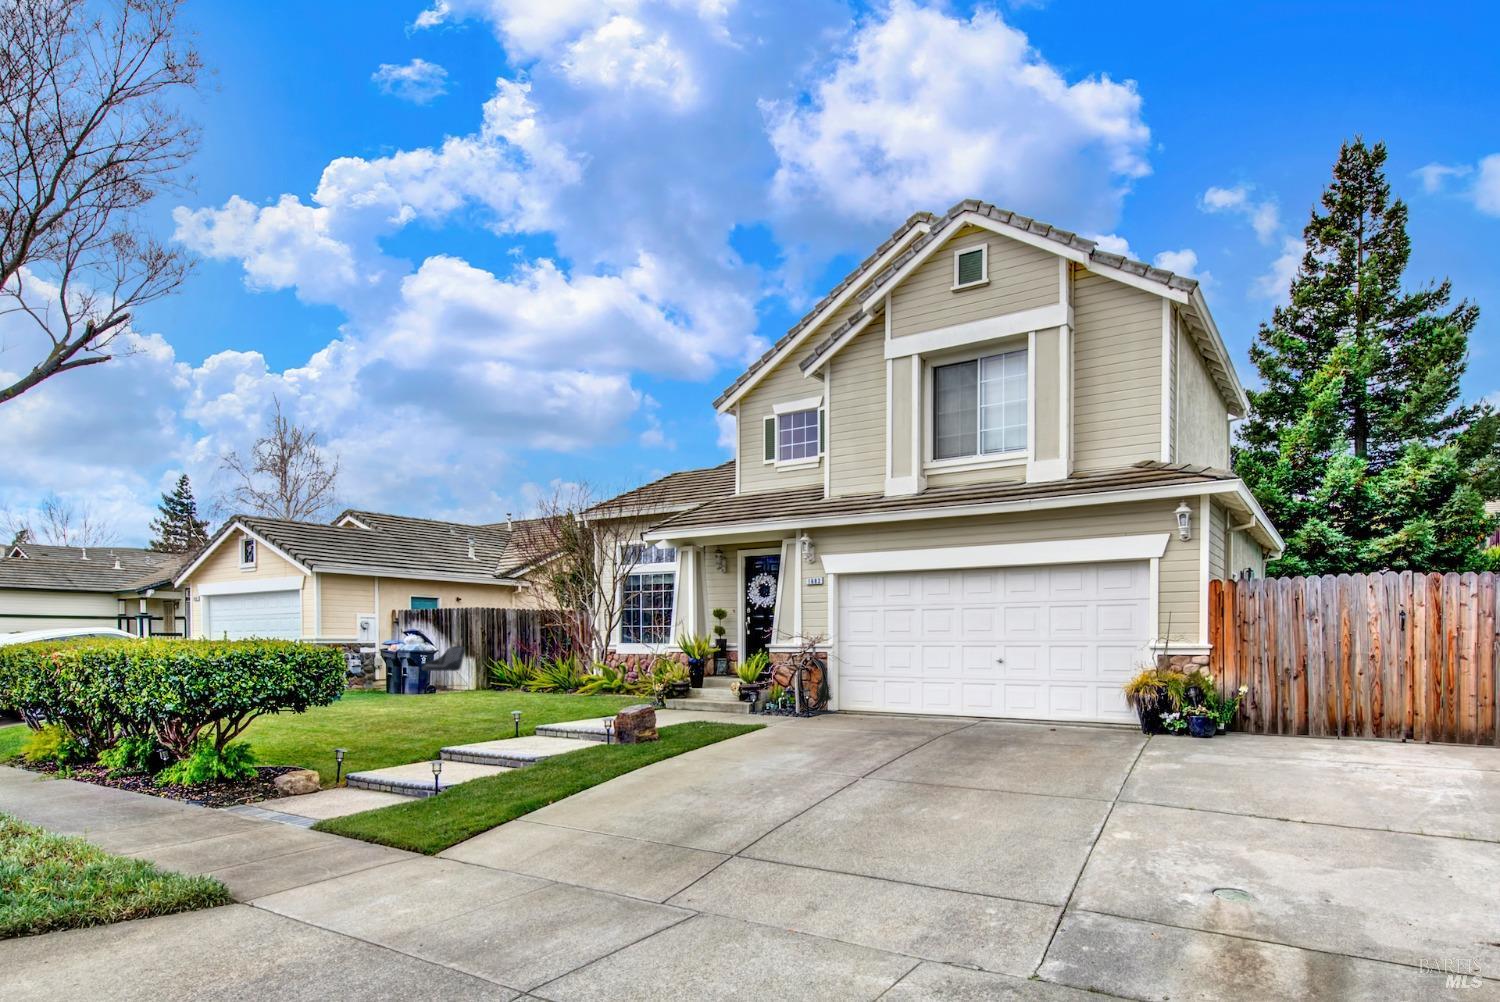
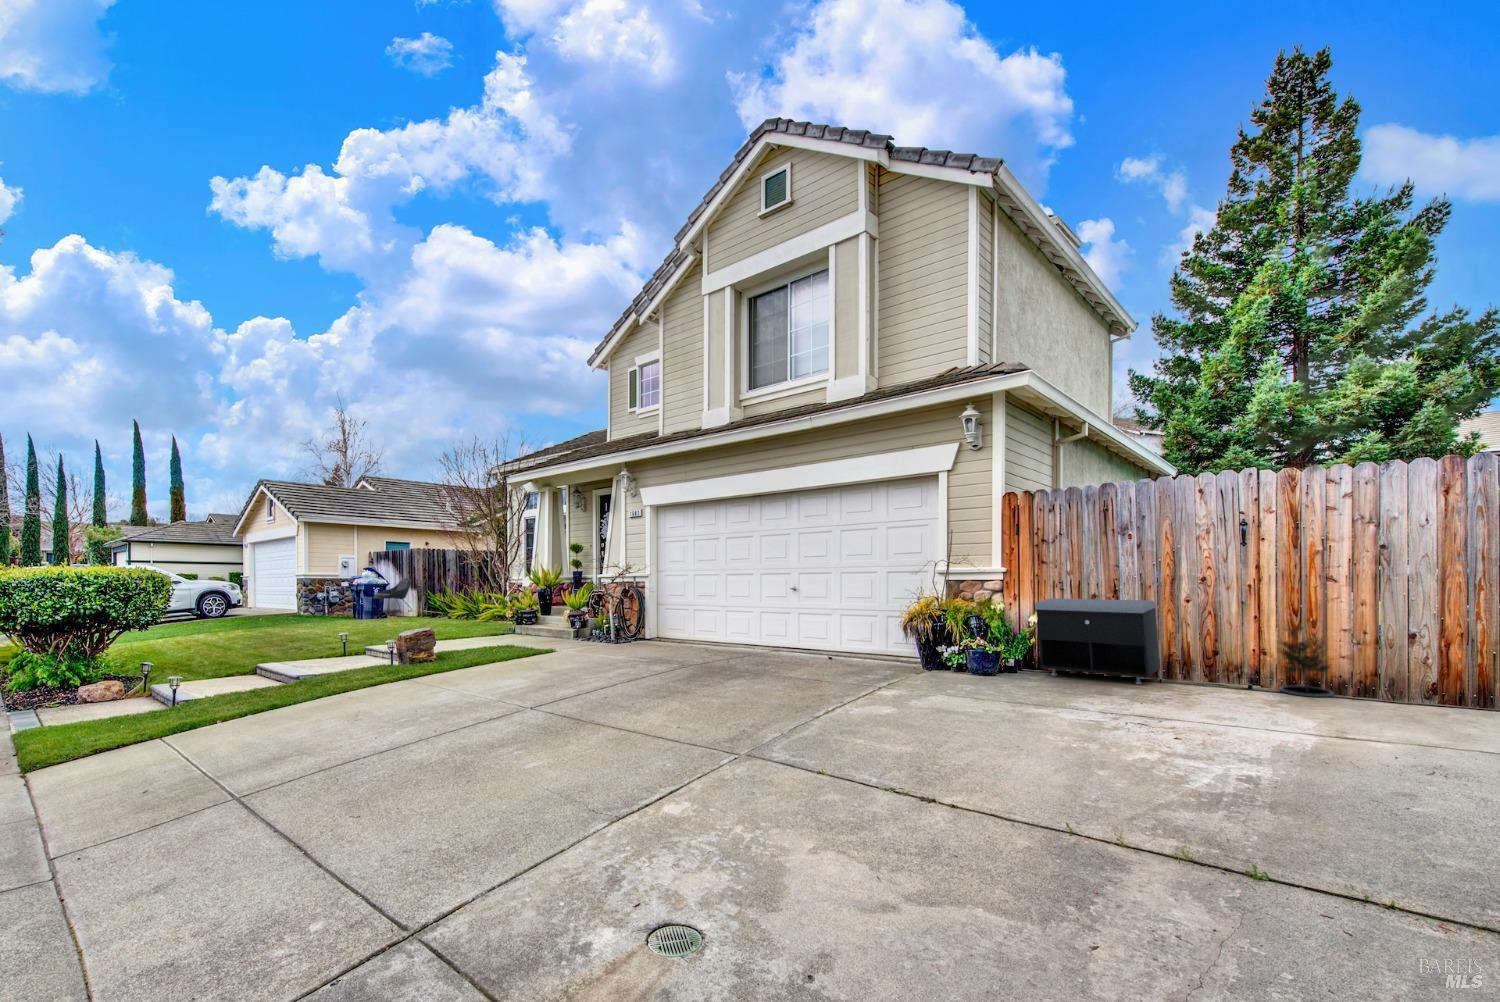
storage bench: none [1243,672,1340,738] -> present [1036,598,1160,684]
potted tree: present [813,678,834,714] -> present [1280,619,1333,697]

